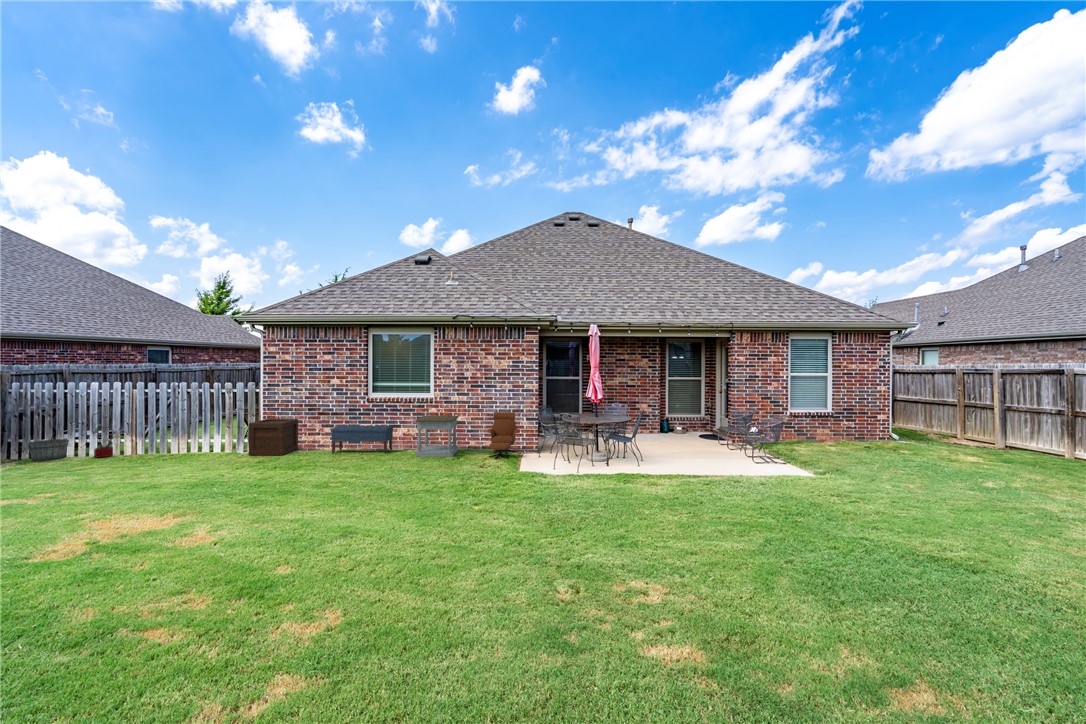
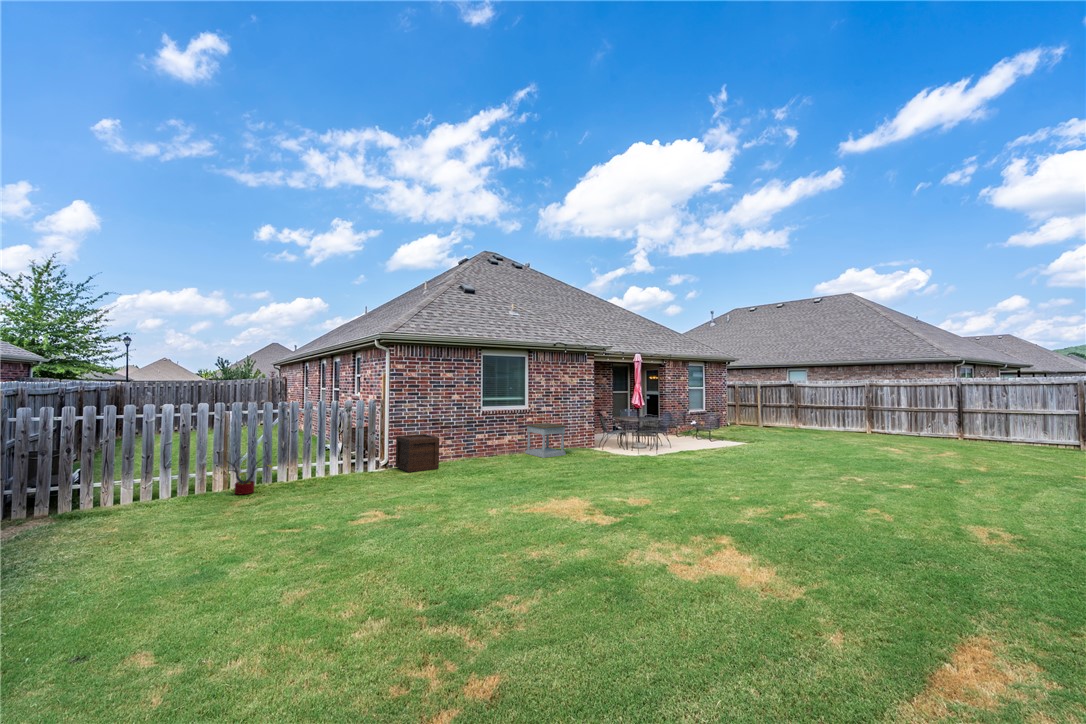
lounge chair: present [487,412,520,459] -> none [569,418,602,453]
bench: present [331,425,393,454] -> none [462,435,514,463]
wooden bucket: present [28,435,69,461] -> none [154,472,202,509]

